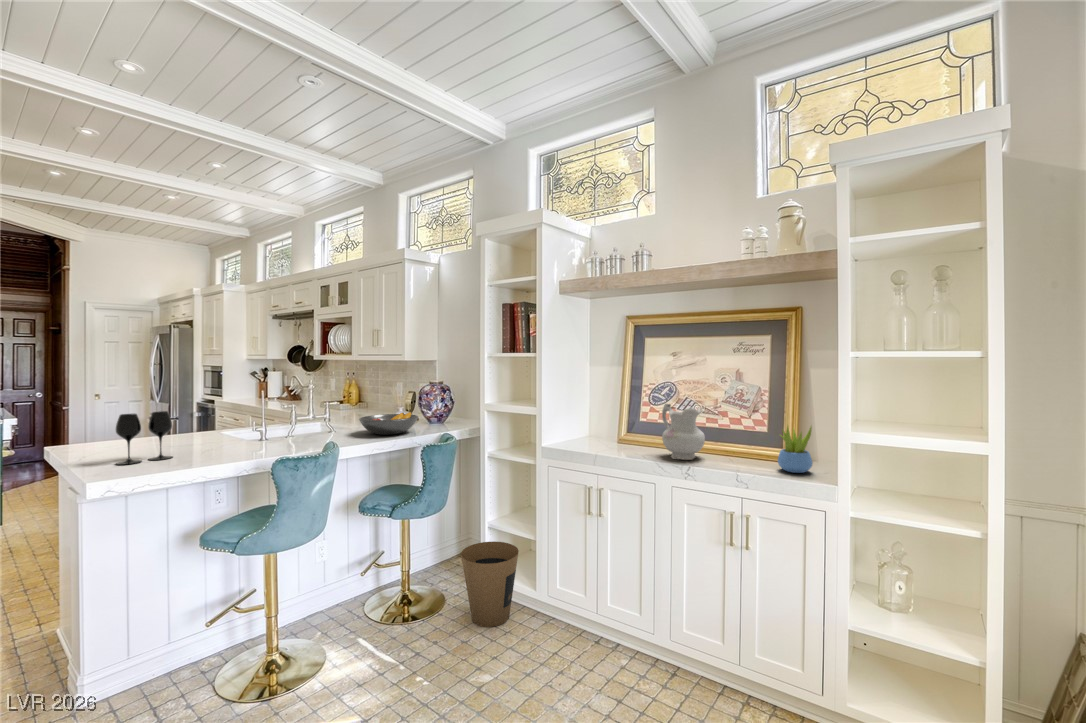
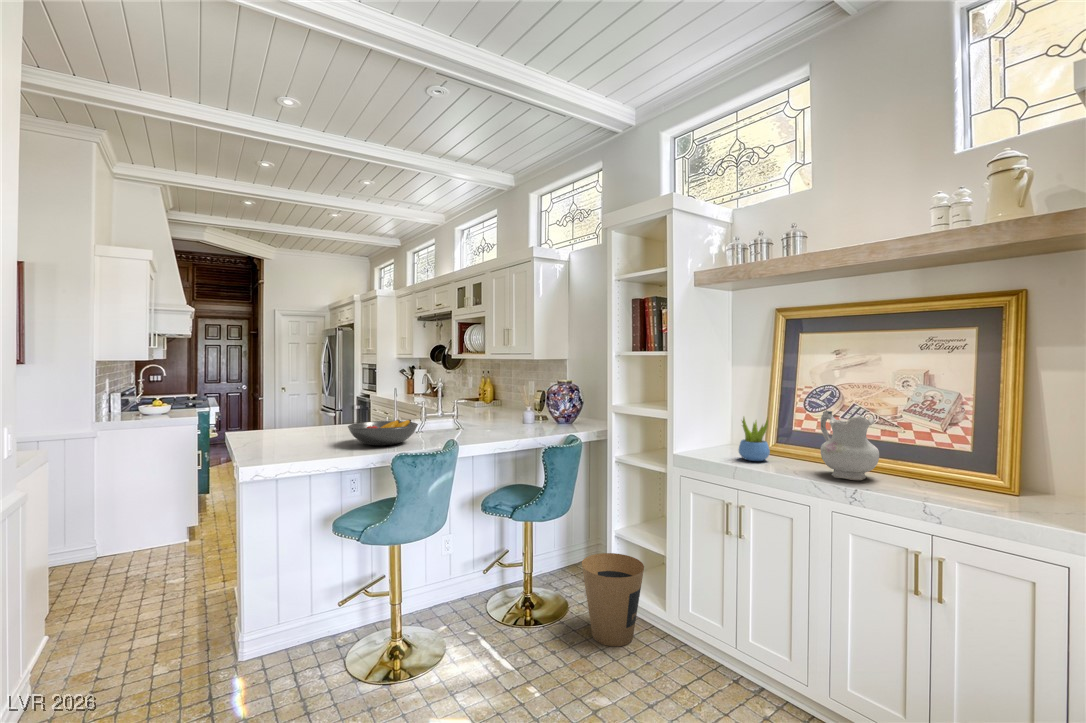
wine glass: present [116,411,173,465] -> none [276,400,322,446]
fruit bowl: present [359,412,418,435] -> present [348,419,418,445]
succulent plant: present [778,426,813,473] -> present [738,418,770,461]

